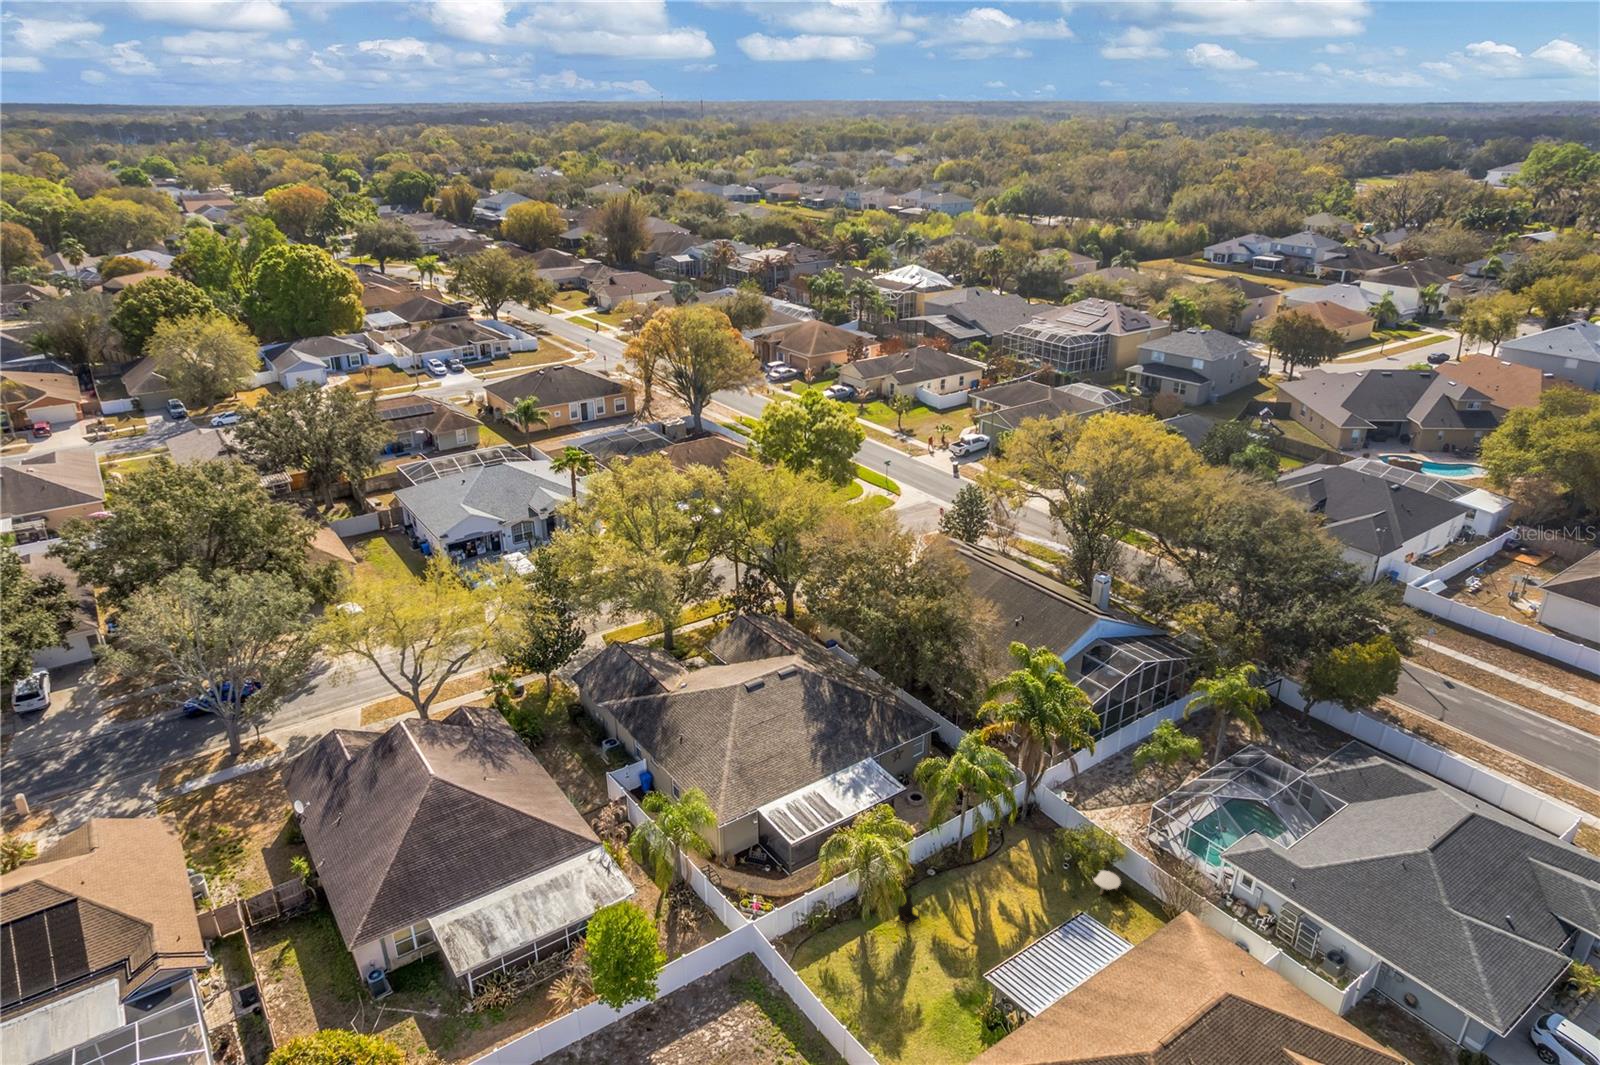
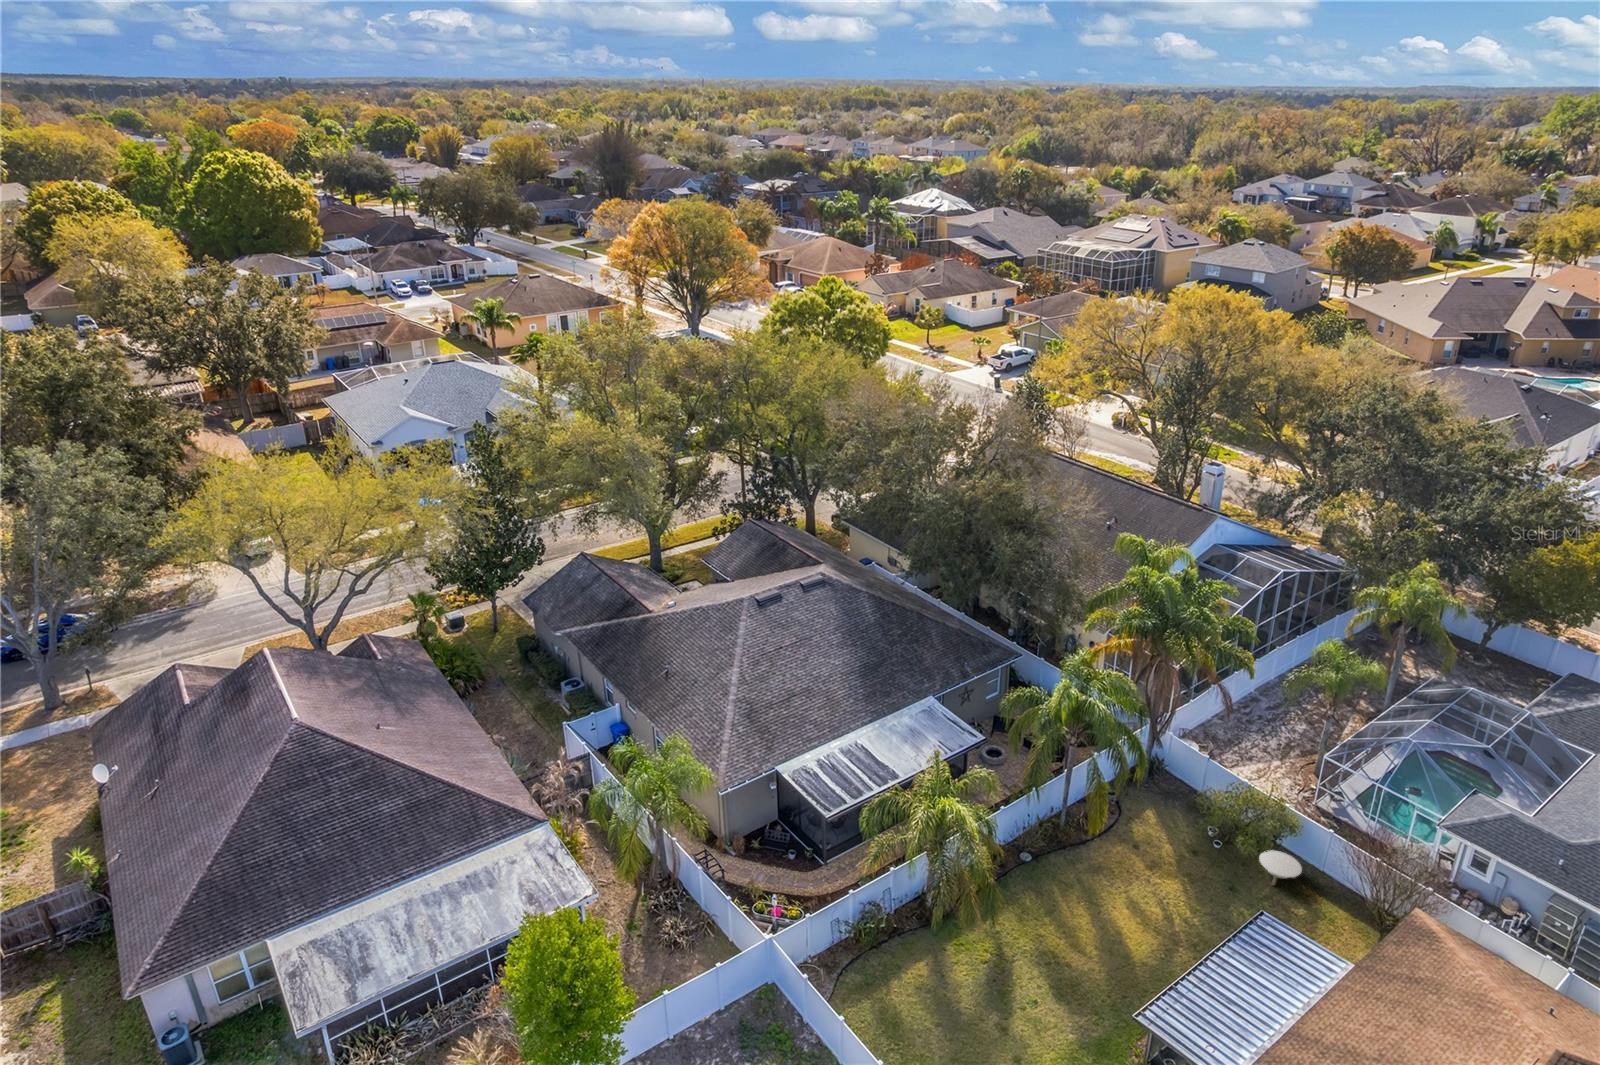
lounge chair: present [898,893,921,929] -> none [983,888,1024,945]

